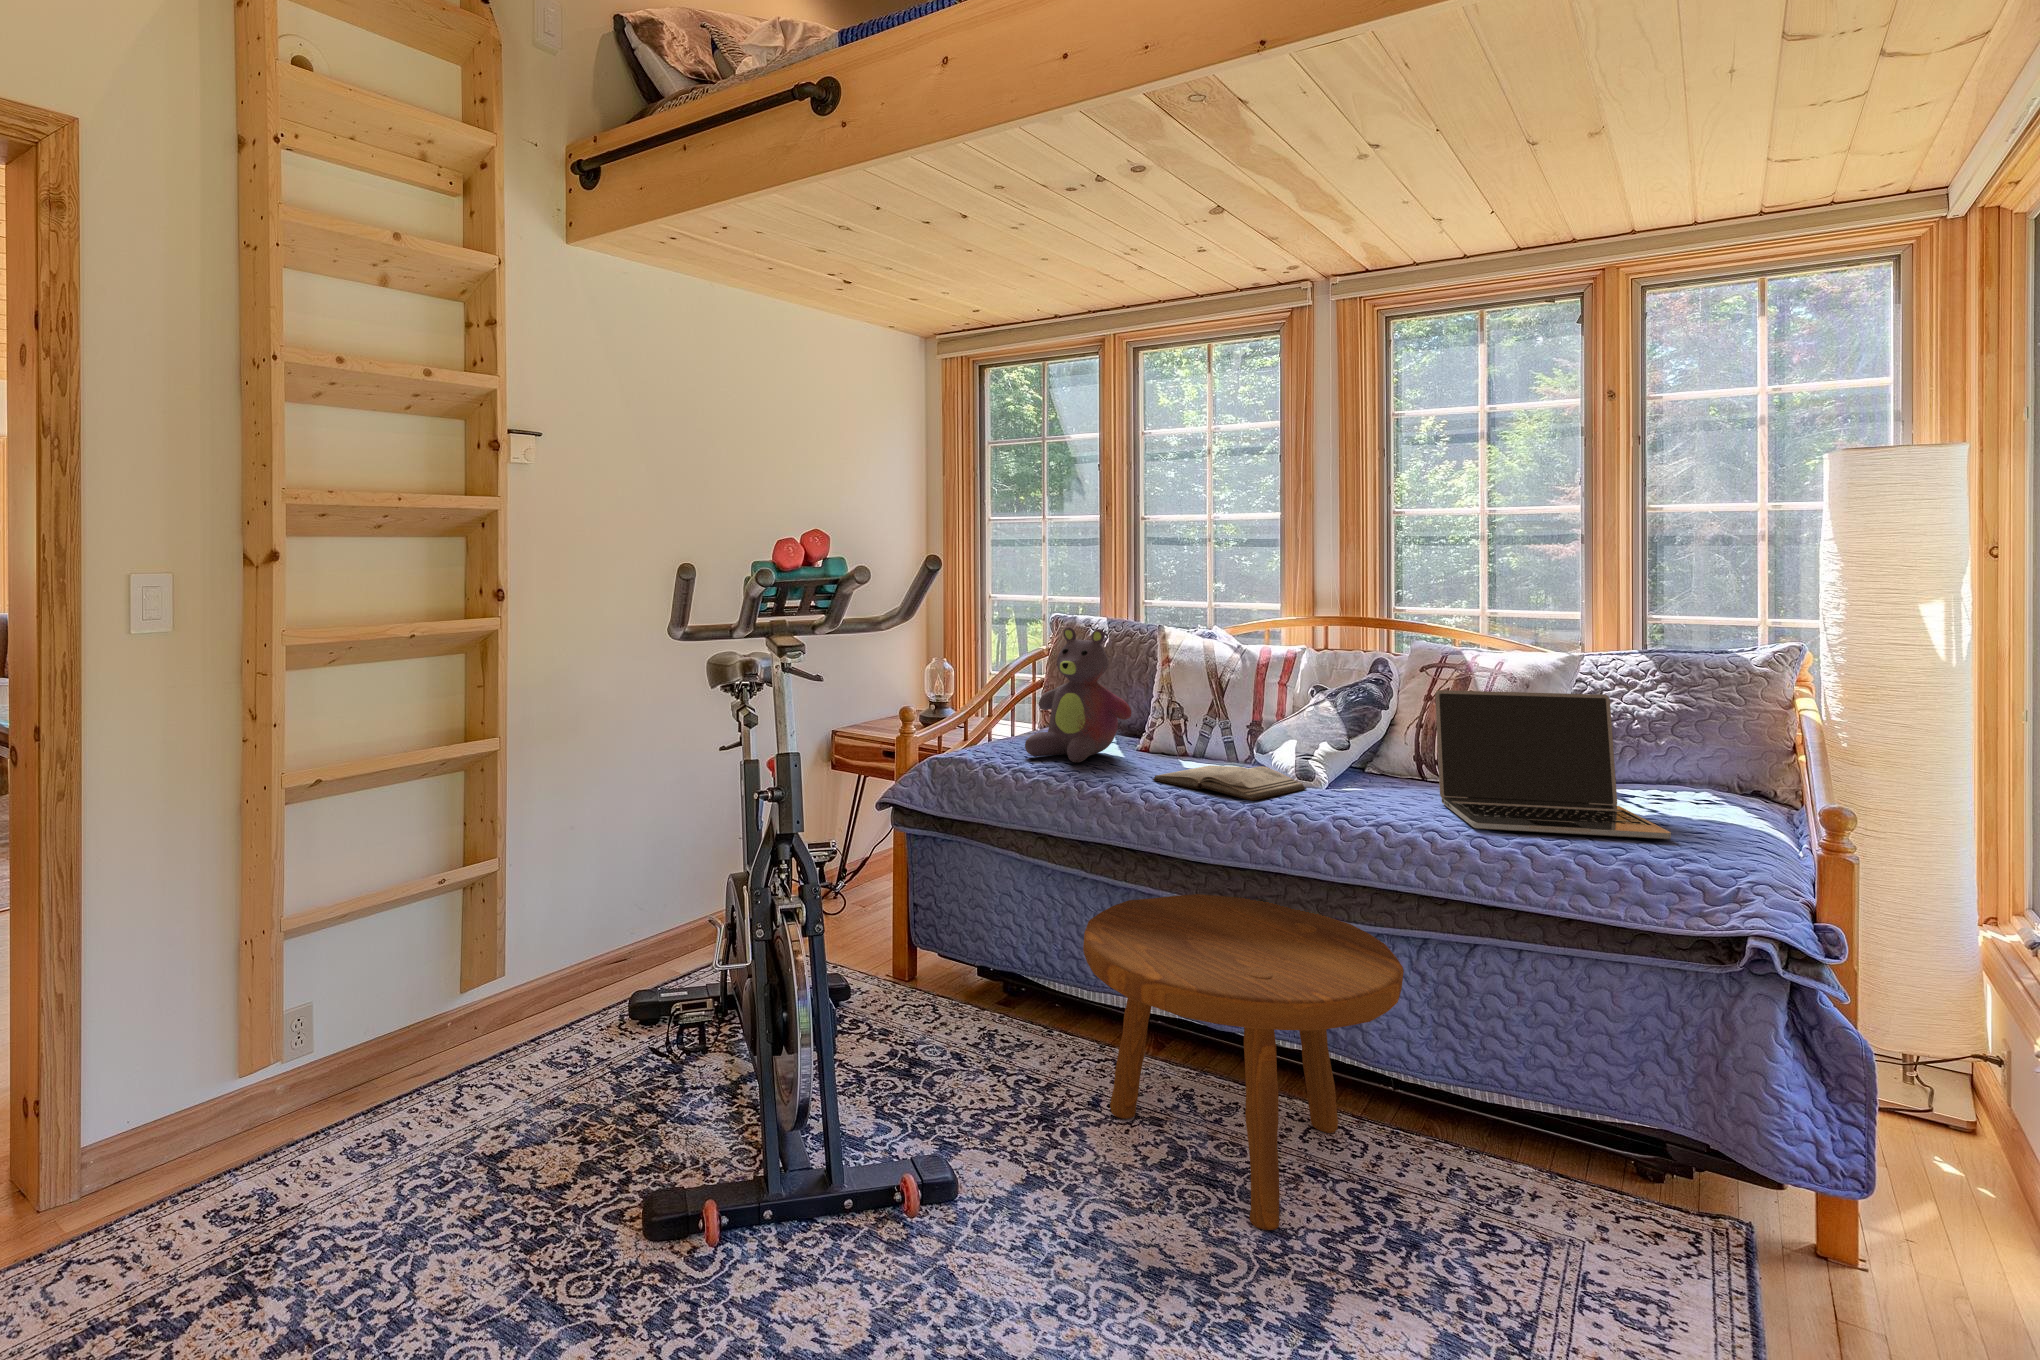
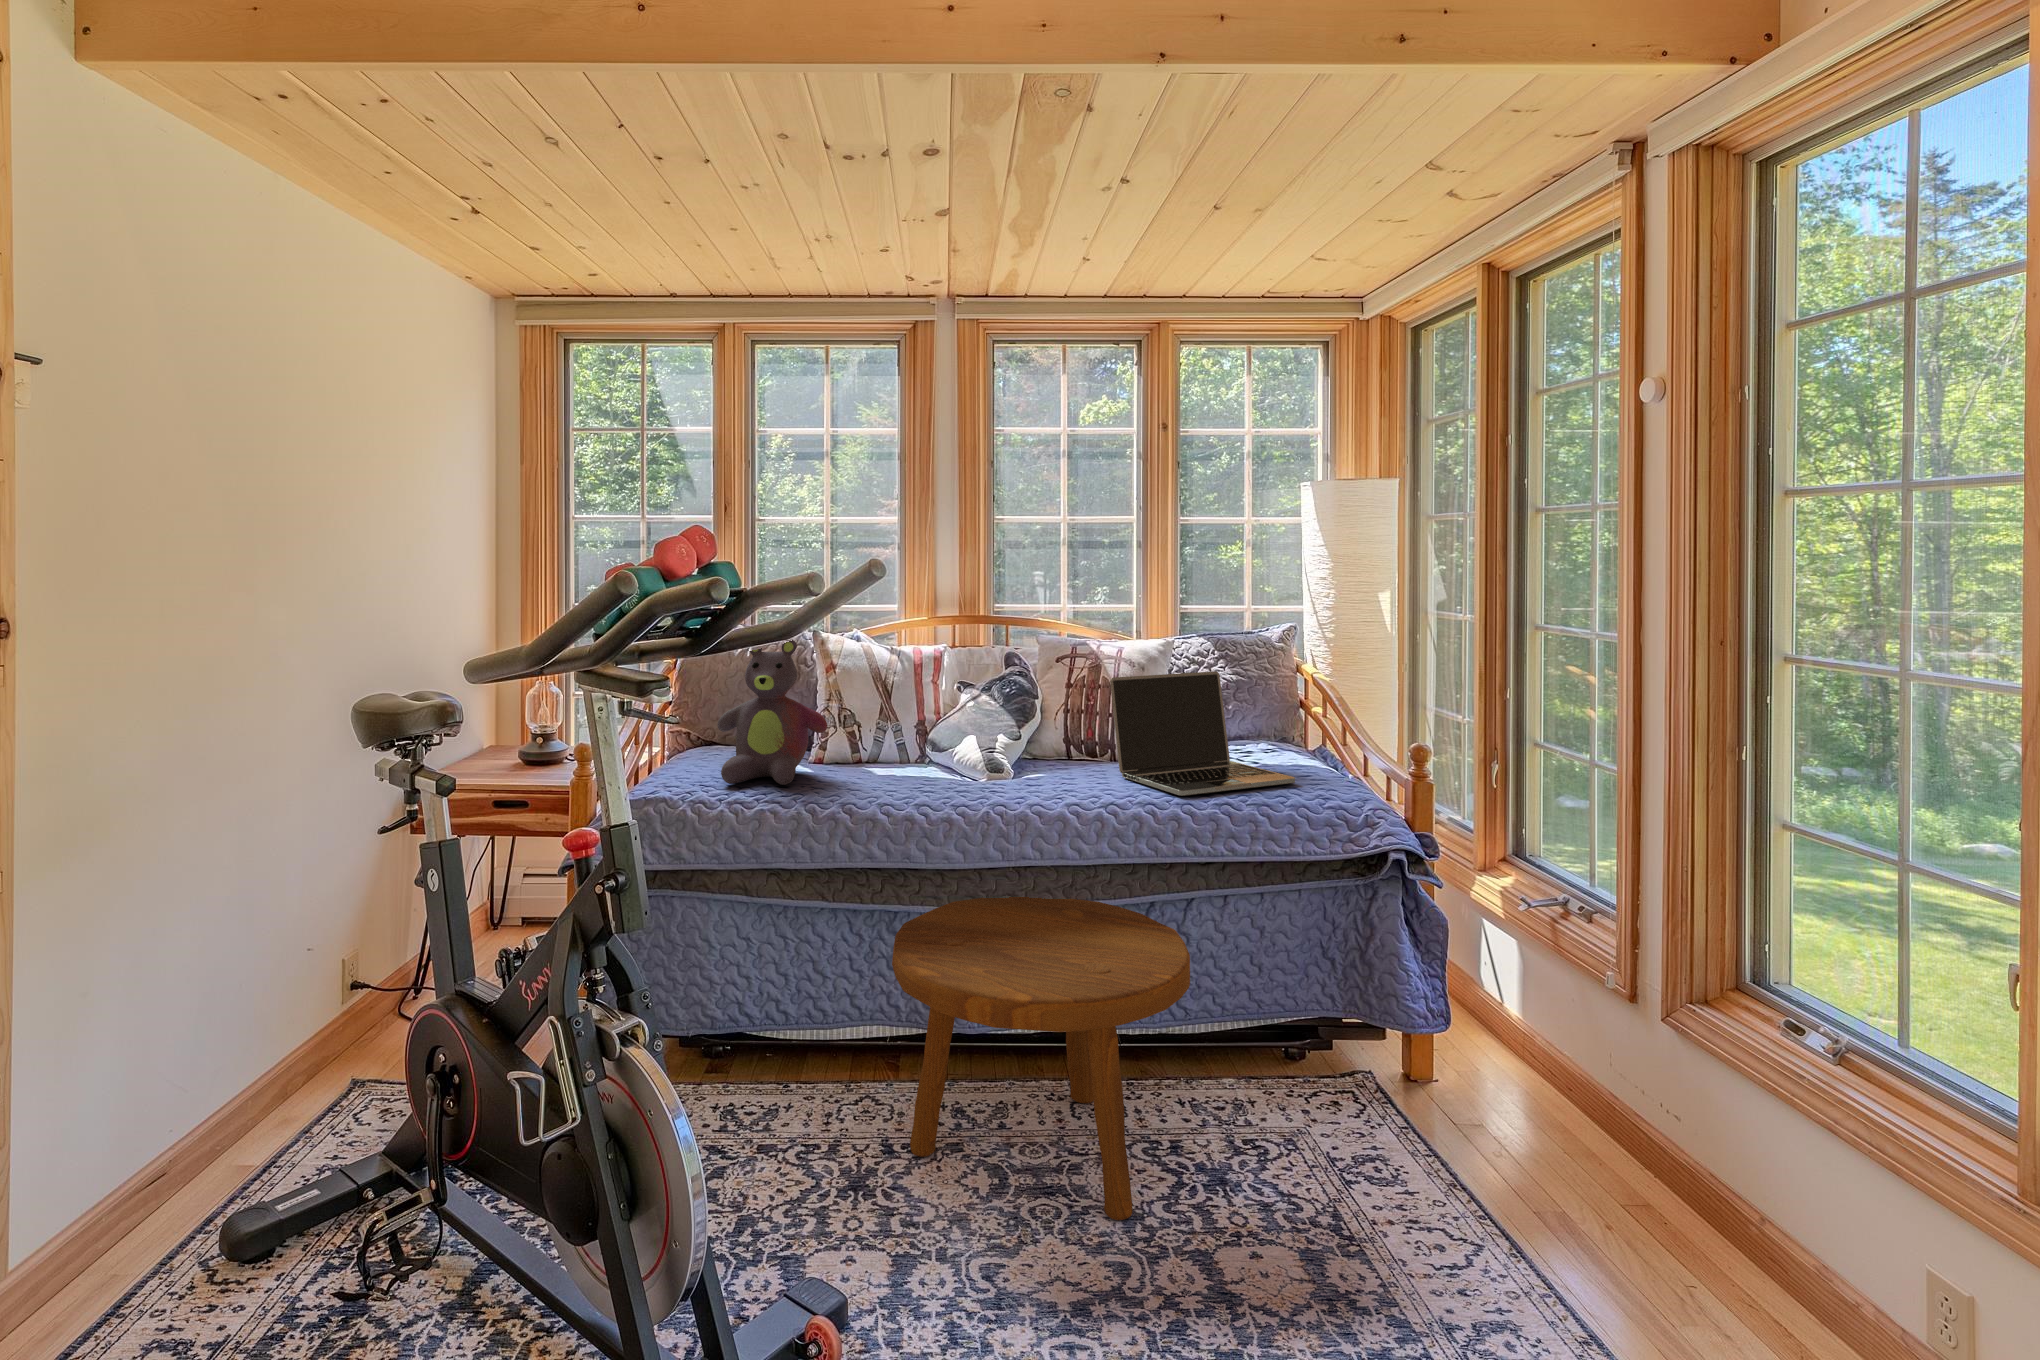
diary: present [1152,766,1307,801] -> none [879,764,1012,799]

